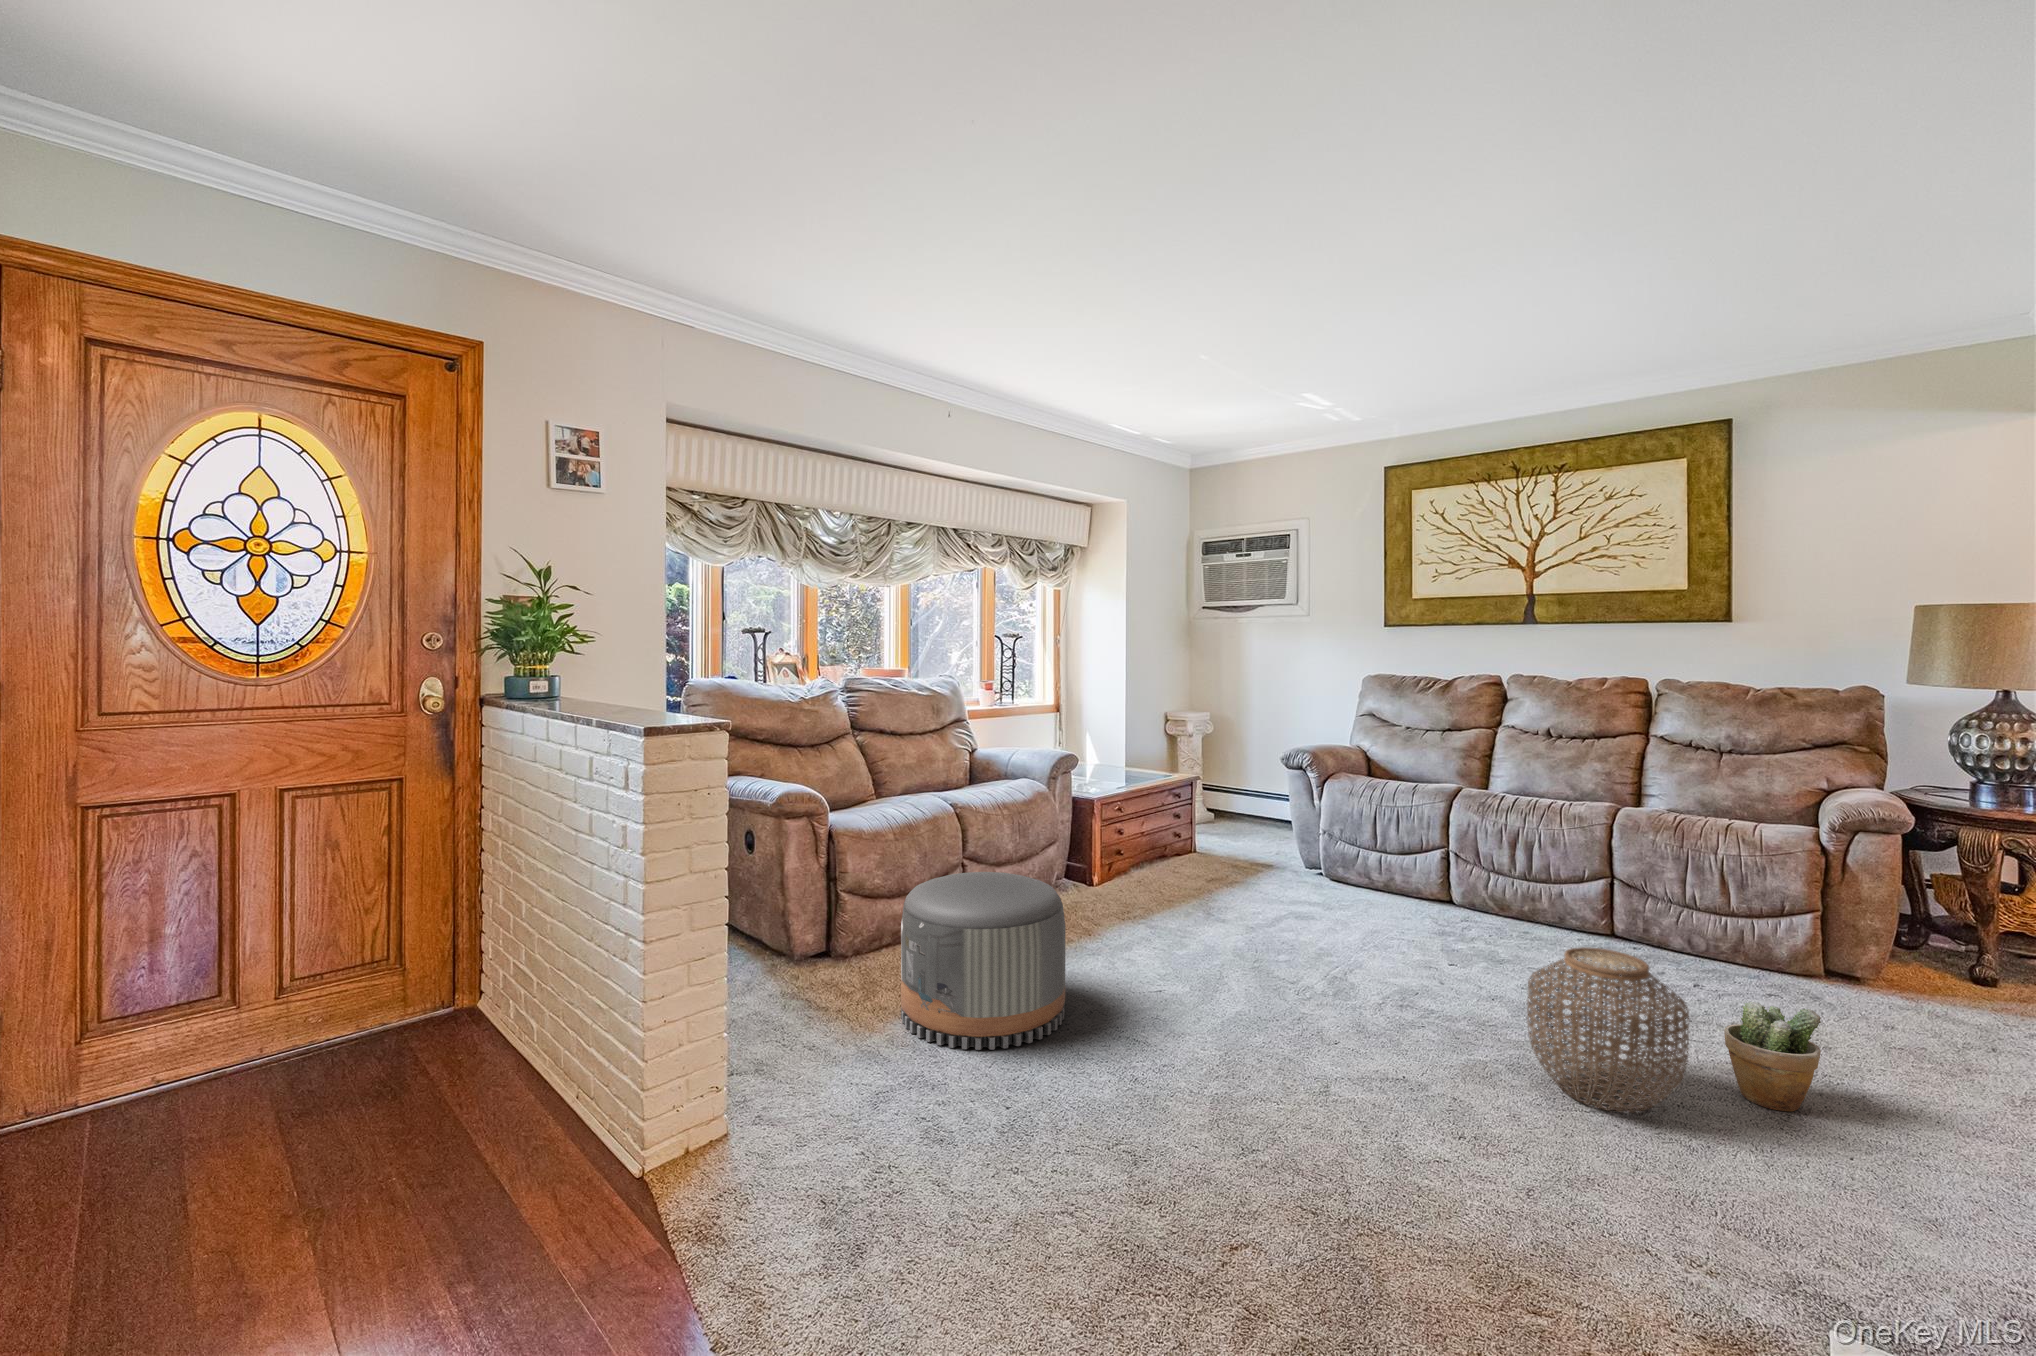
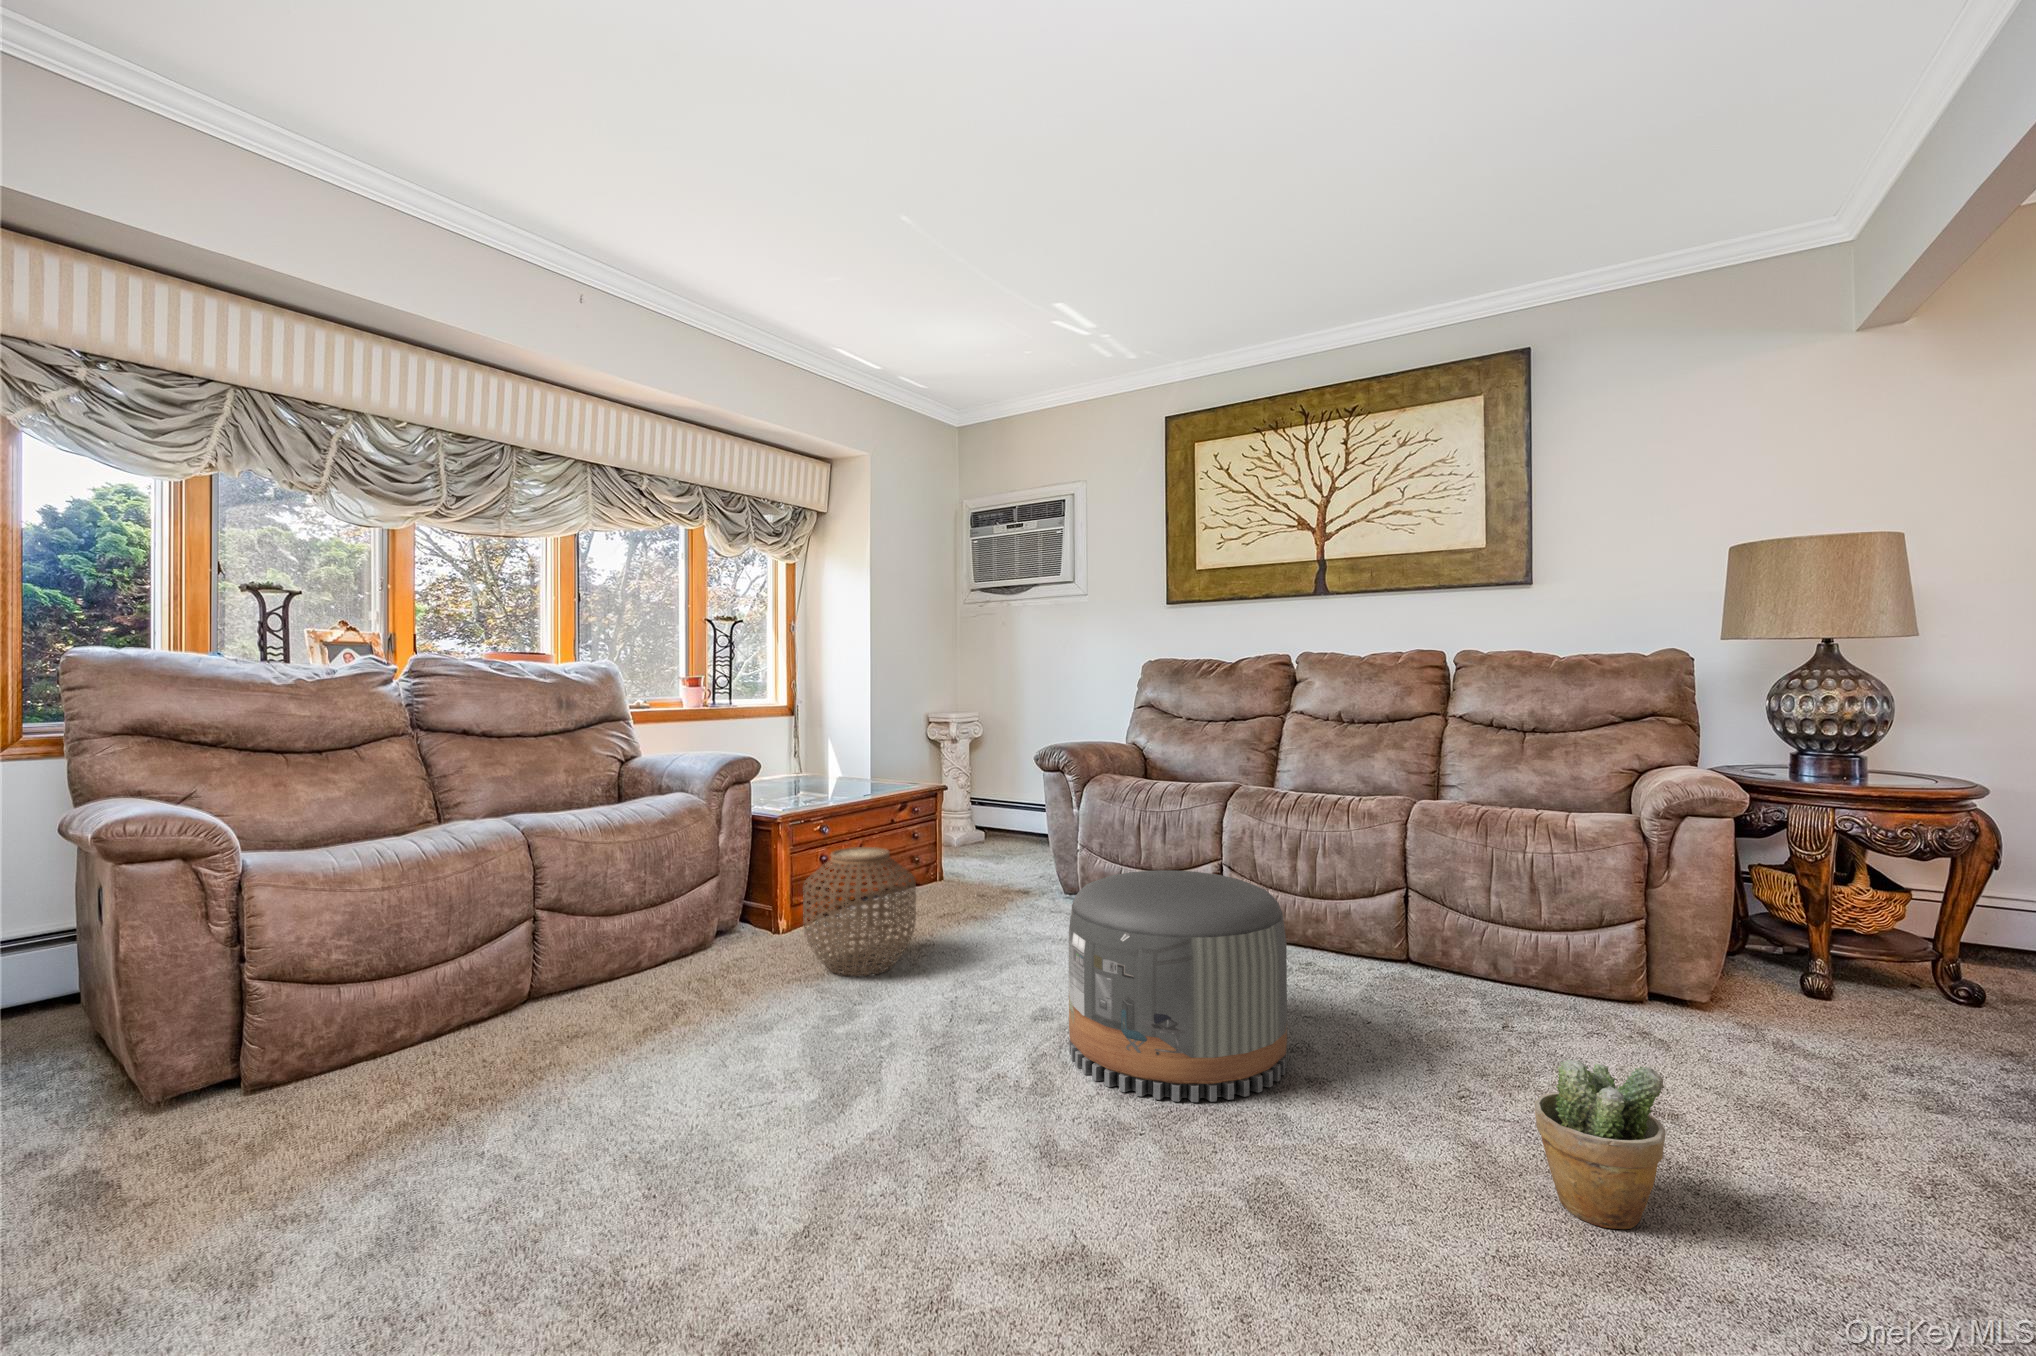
pouf: present [901,872,1066,1050] -> present [1069,870,1287,1102]
woven basket: present [1527,947,1689,1113] -> present [803,847,916,976]

